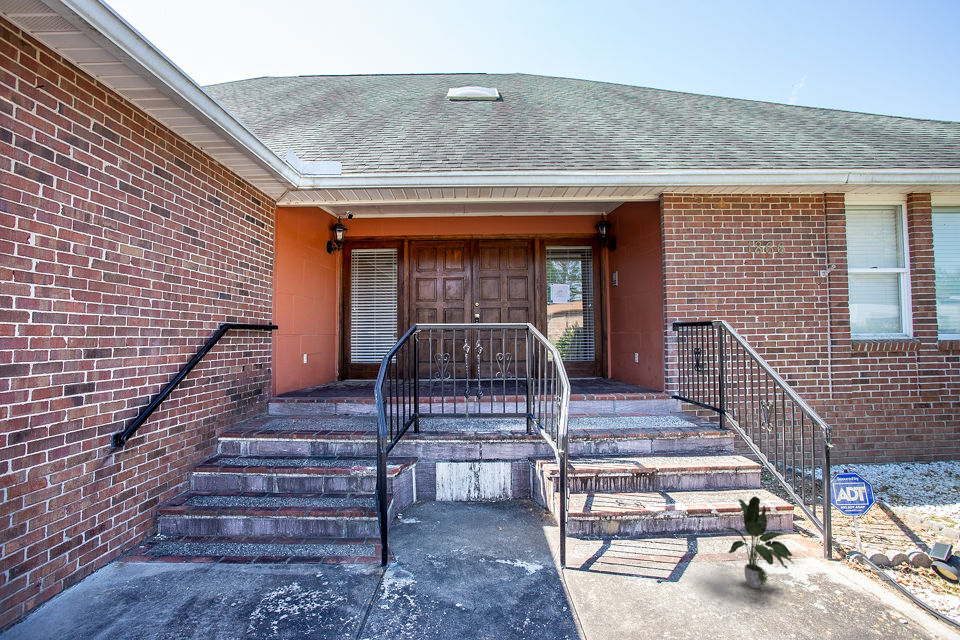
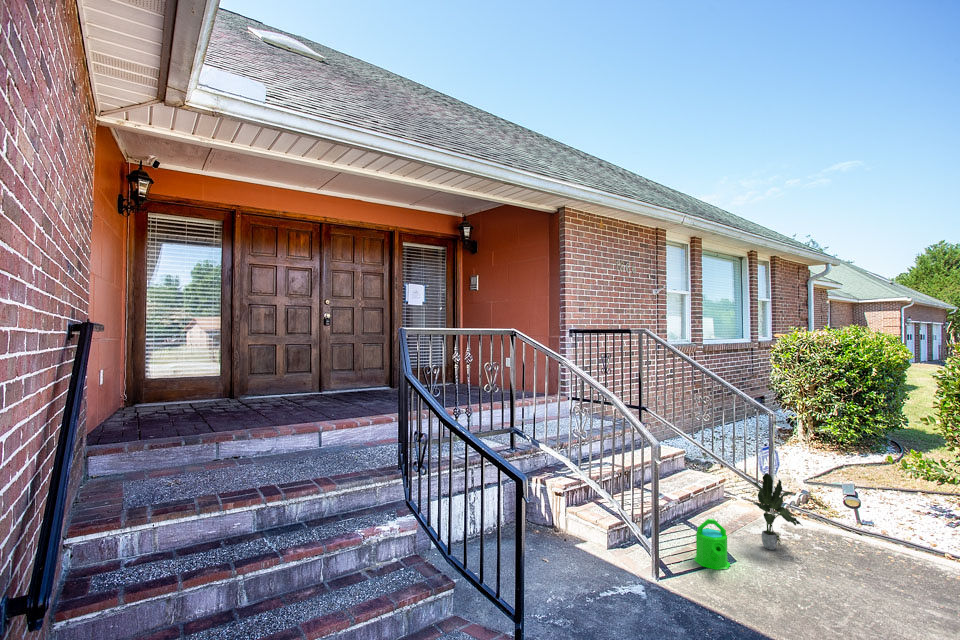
watering can: none [630,527,672,584] -> present [694,519,730,570]

